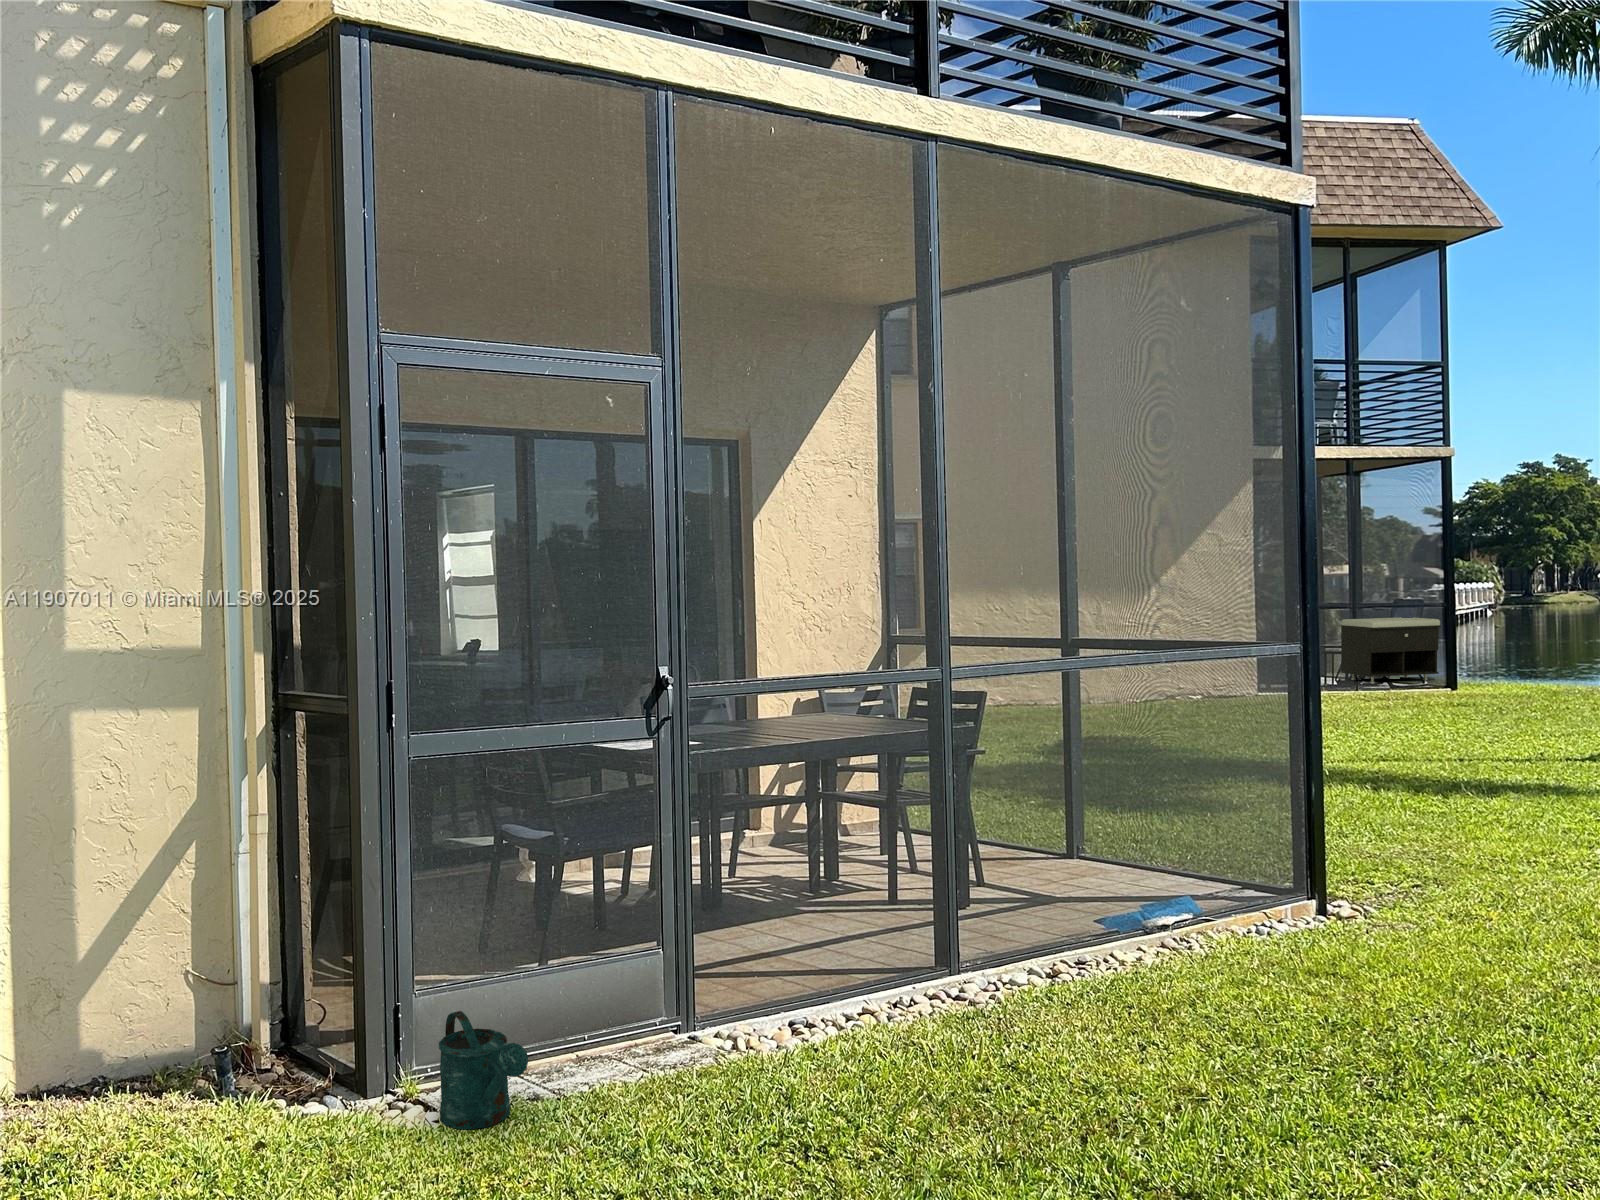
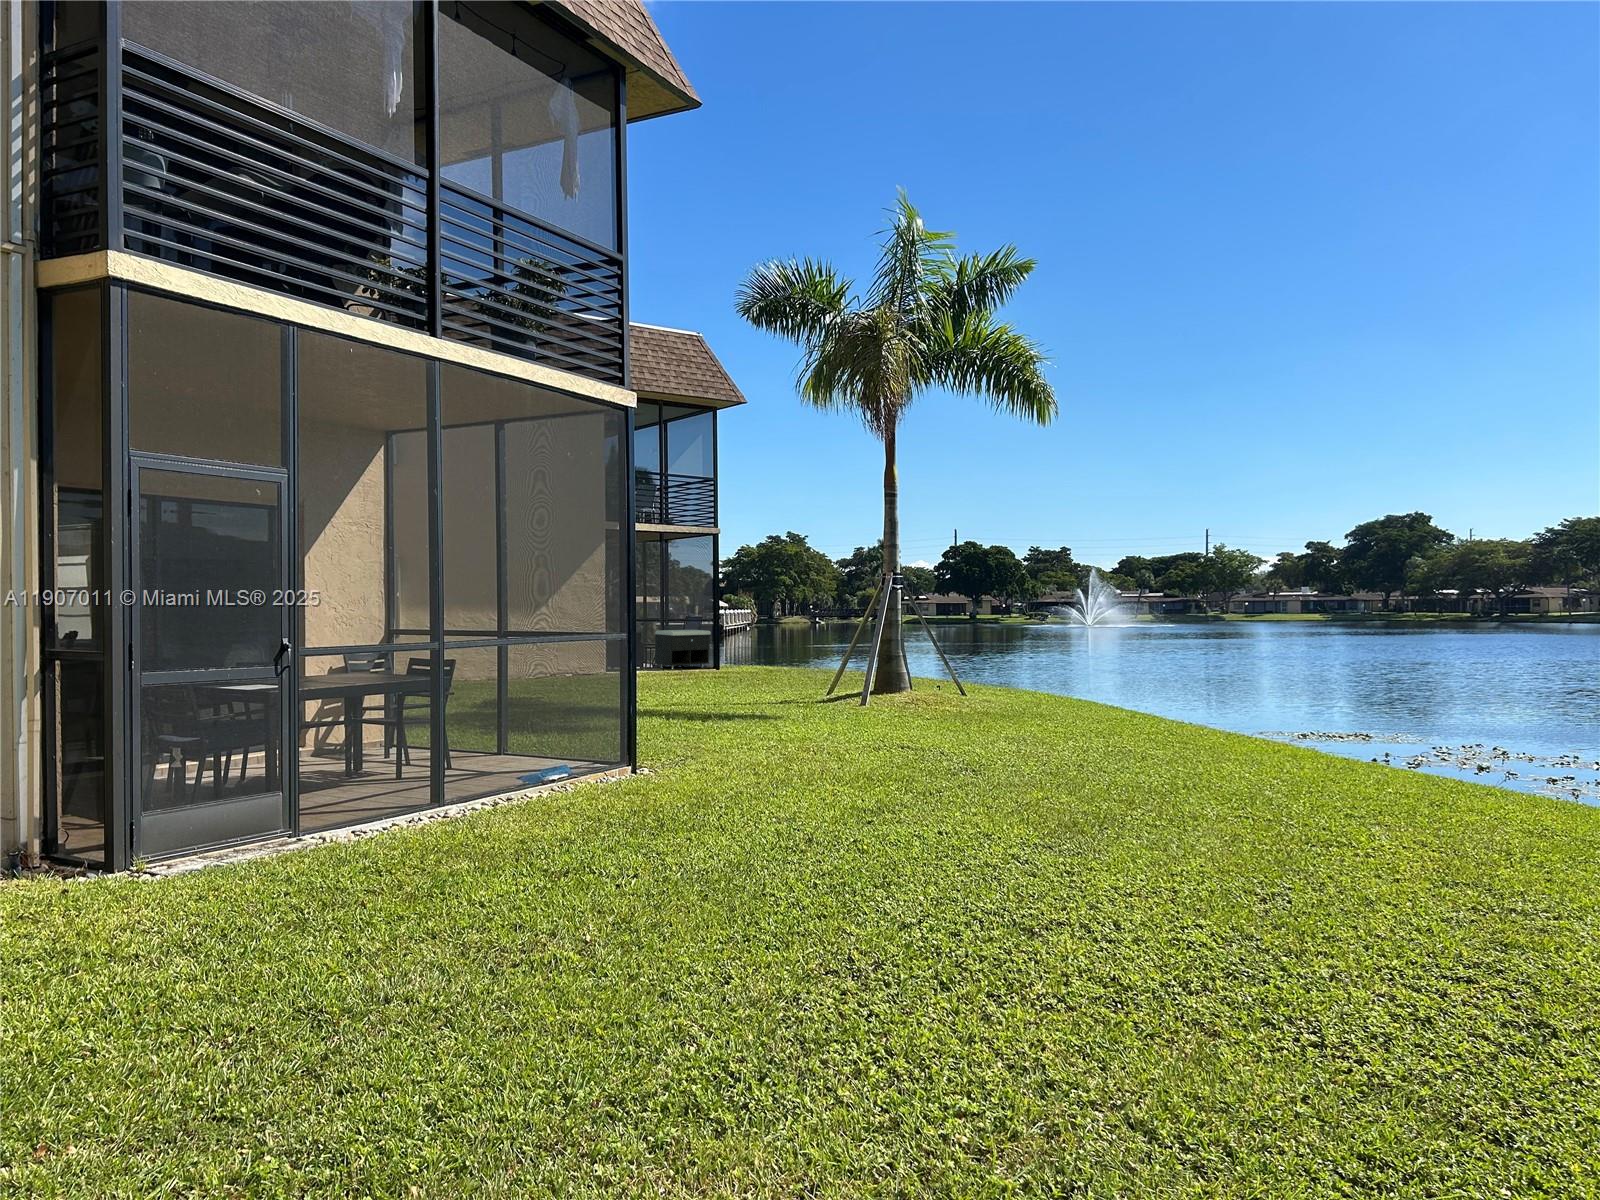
watering can: present [439,1011,528,1129] -> none [152,826,221,887]

